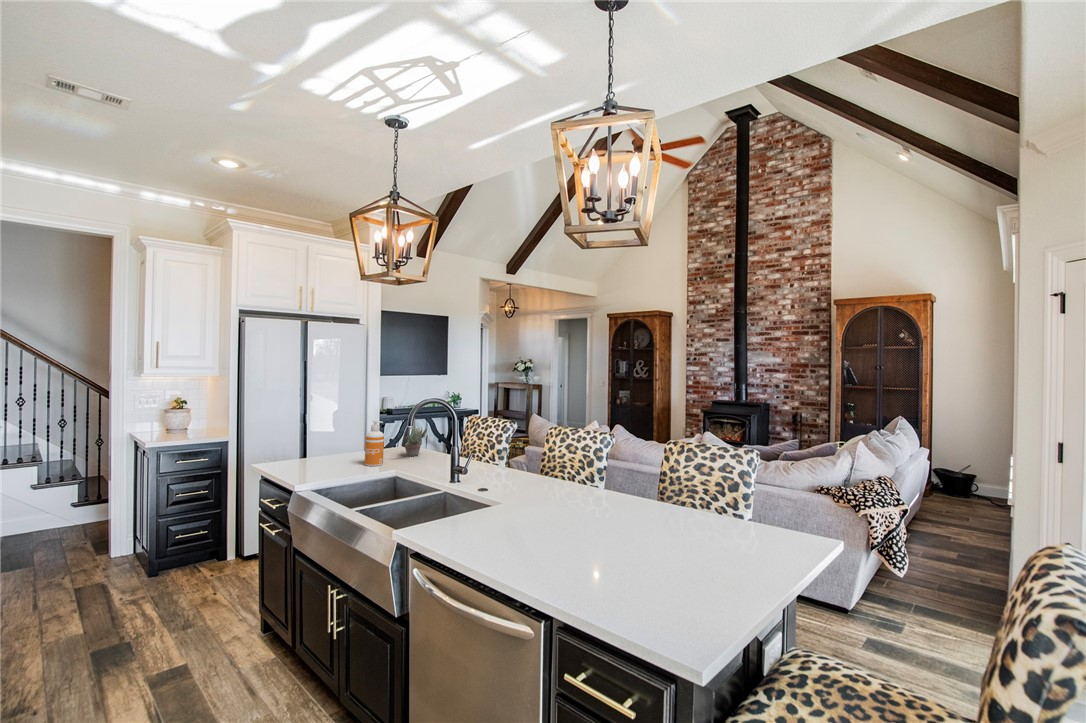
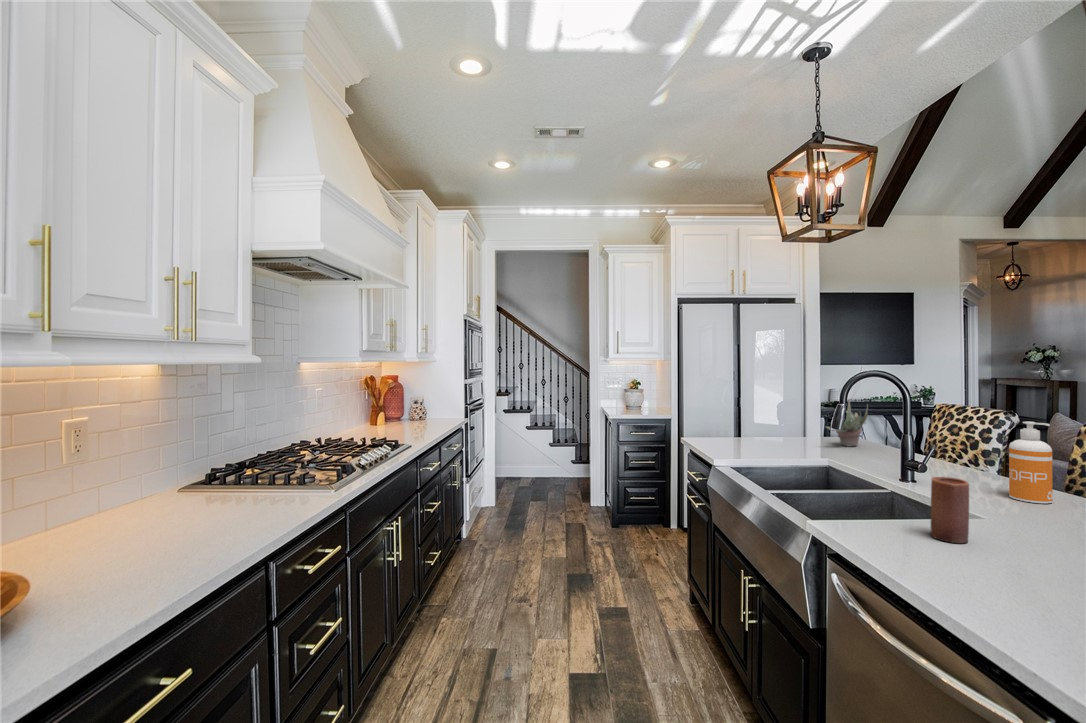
soap dispenser: present [365,421,384,466] -> present [1009,421,1053,504]
candle: none [472,483,493,527] -> present [931,477,969,543]

